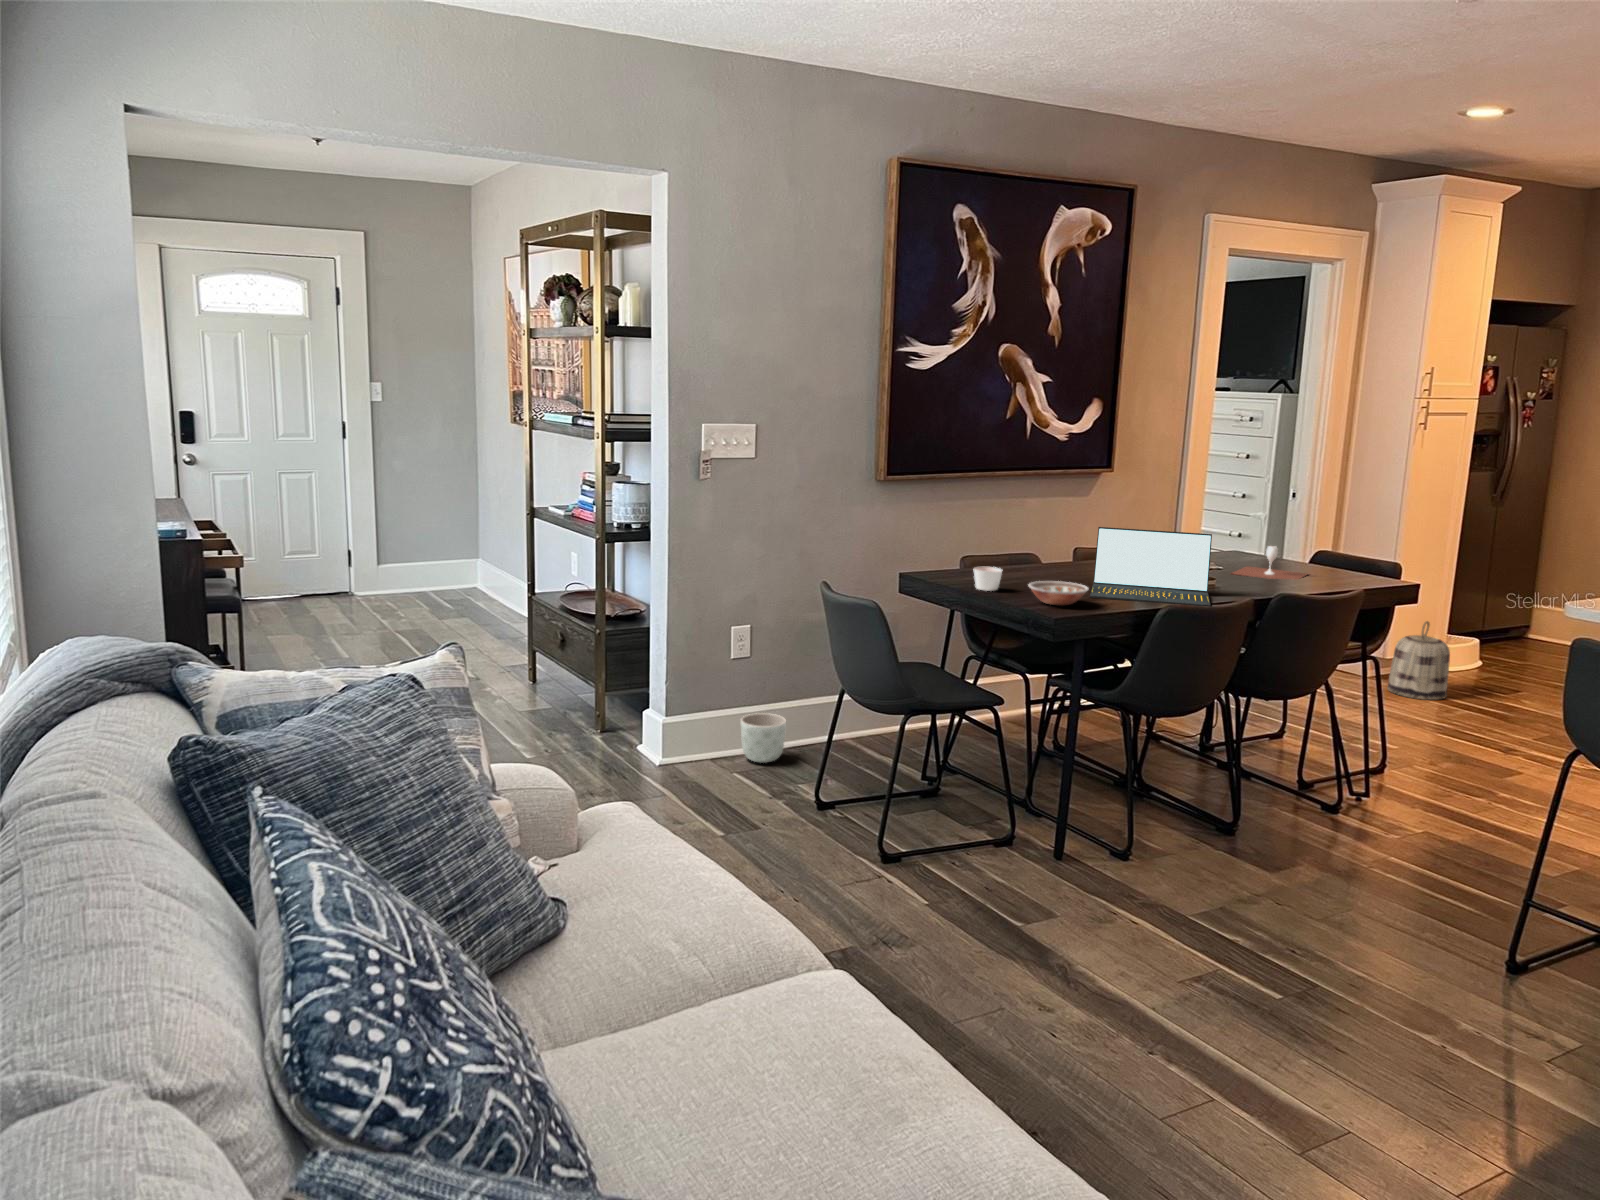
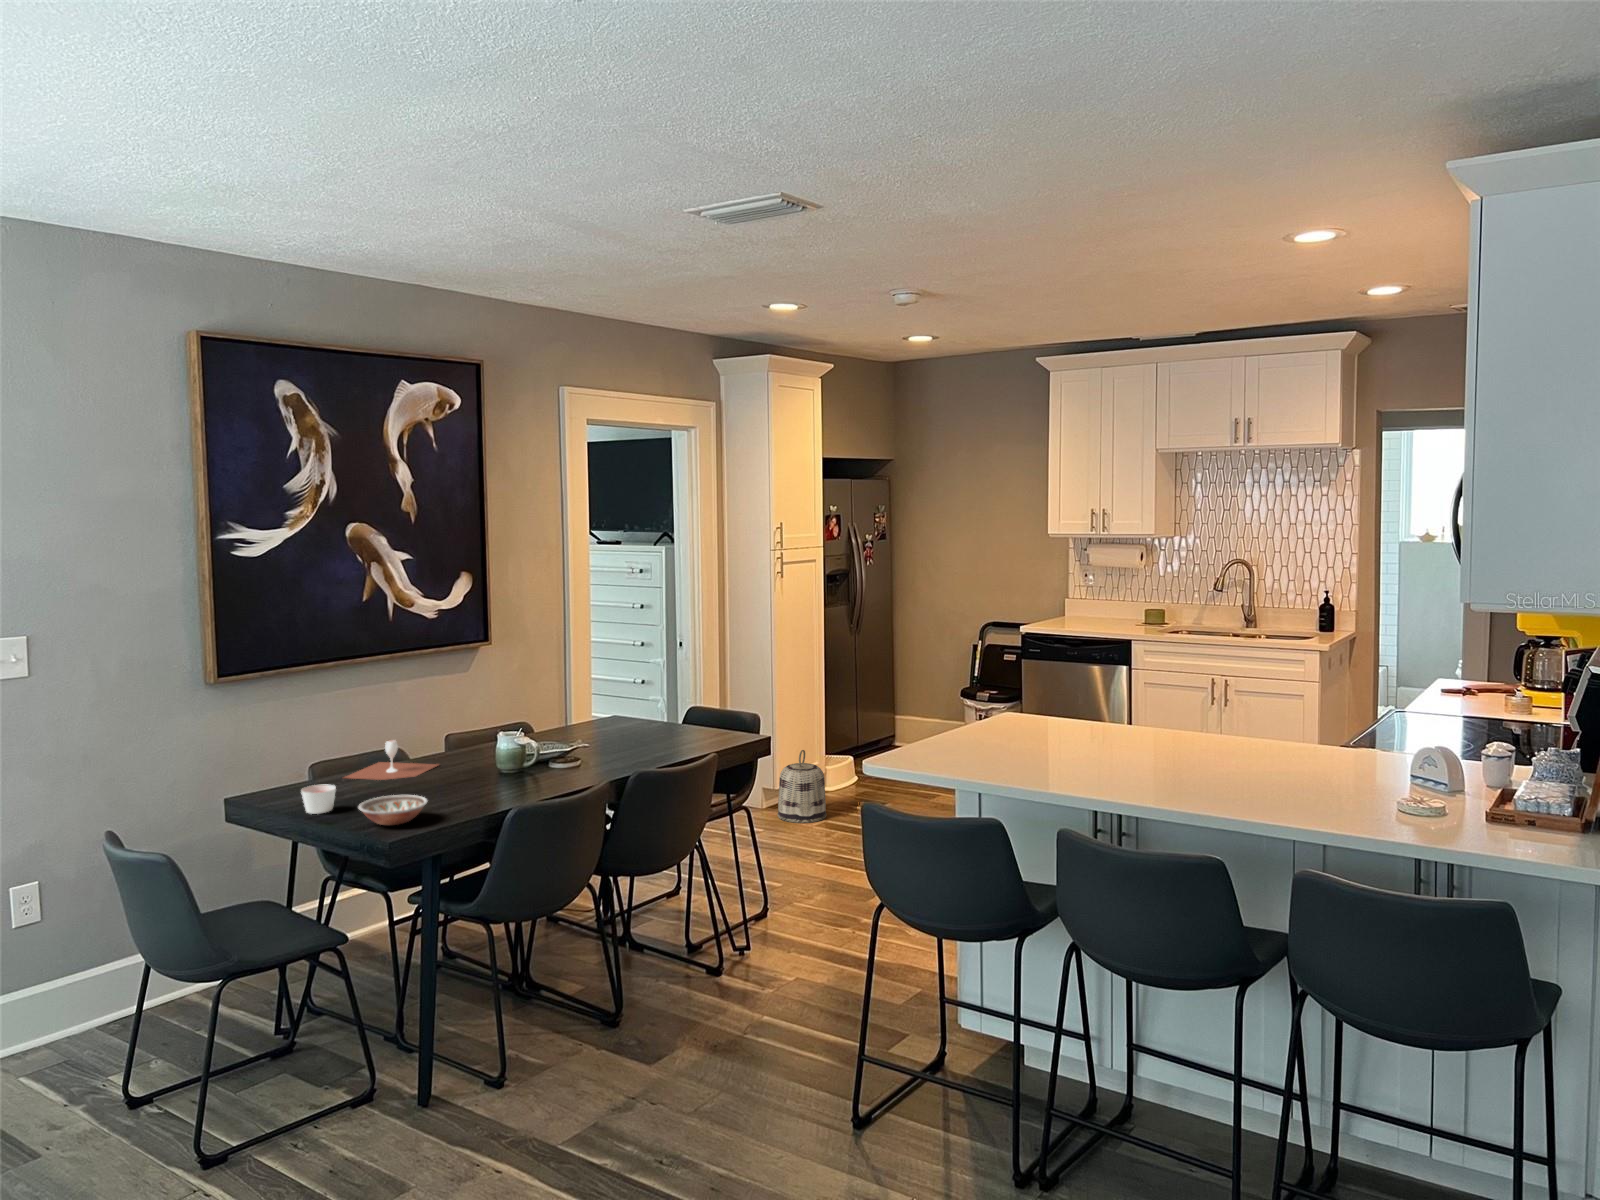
laptop: present [1090,527,1212,607] -> none [436,719,565,806]
wine glass: present [1232,546,1307,580] -> present [345,740,438,780]
planter: present [741,713,786,763] -> none [29,984,96,1052]

